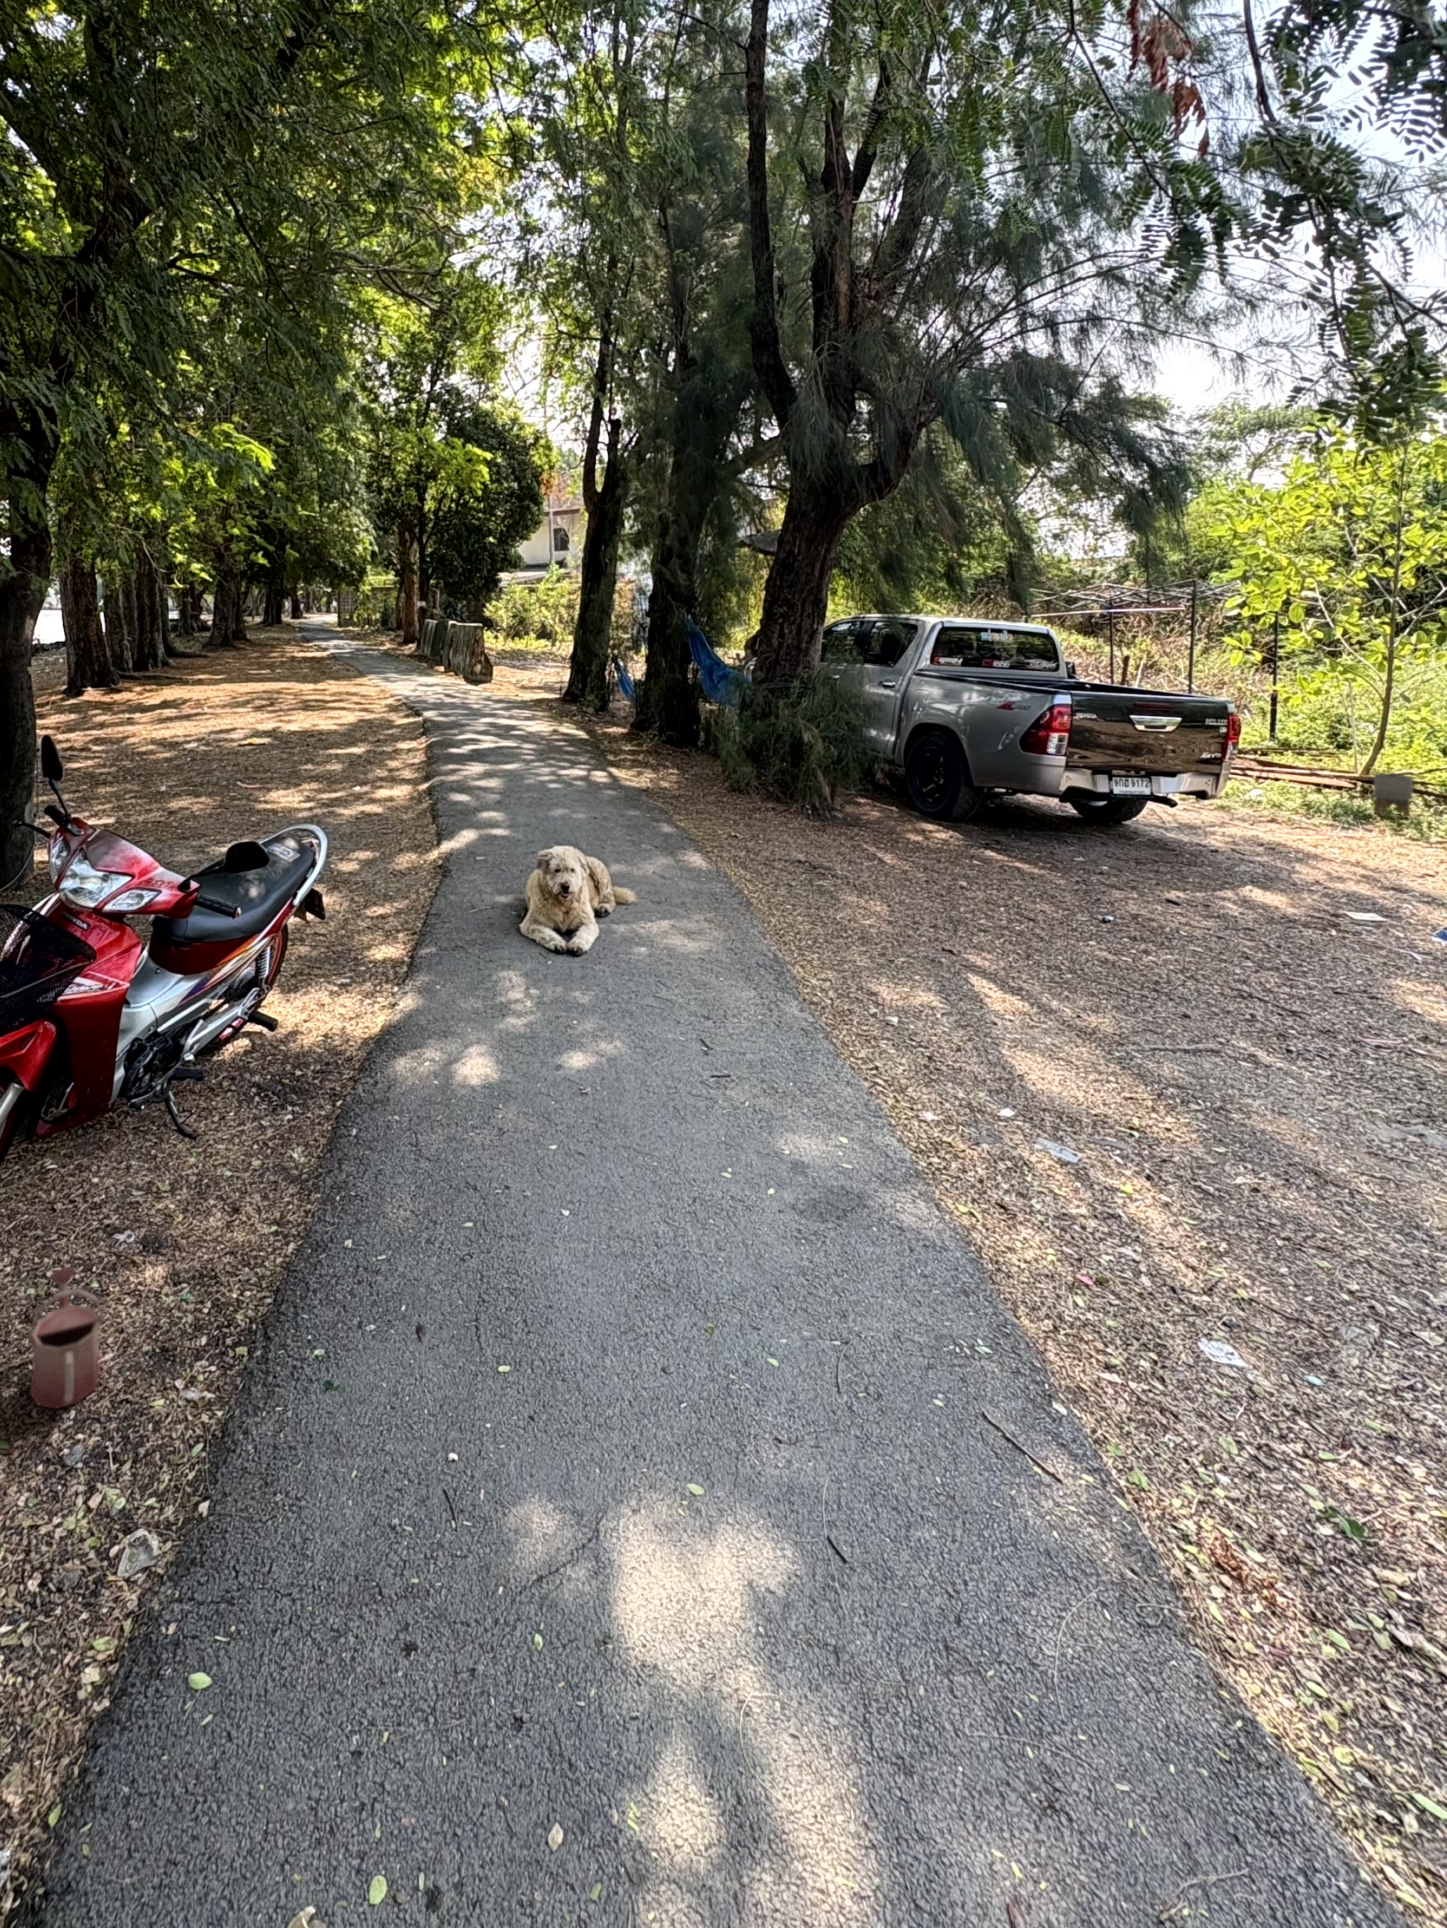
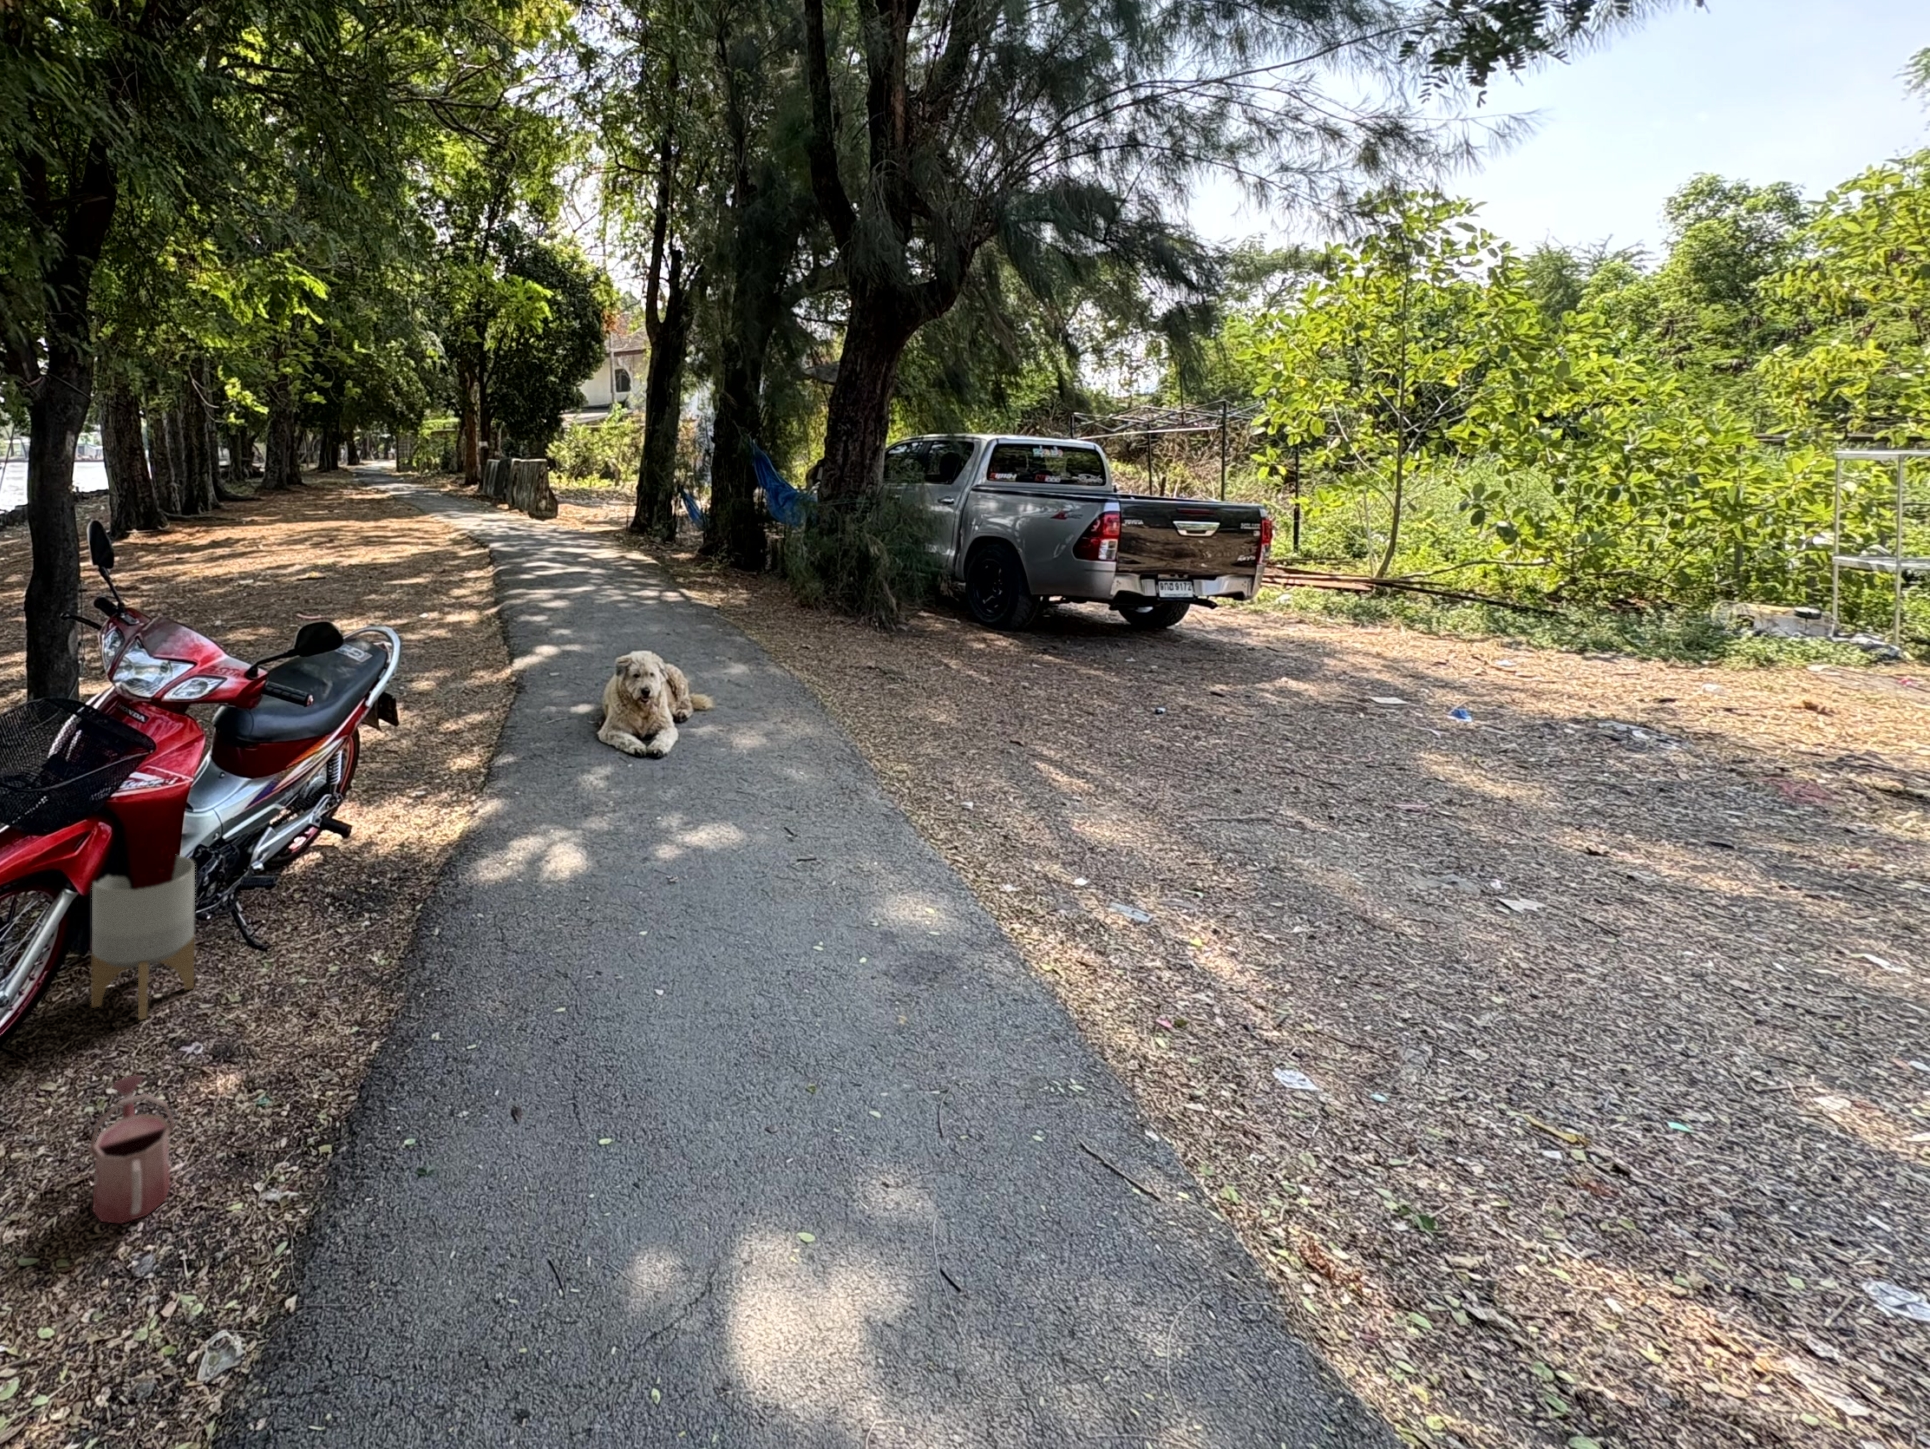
planter: present [1373,773,1414,818] -> present [91,856,195,1020]

